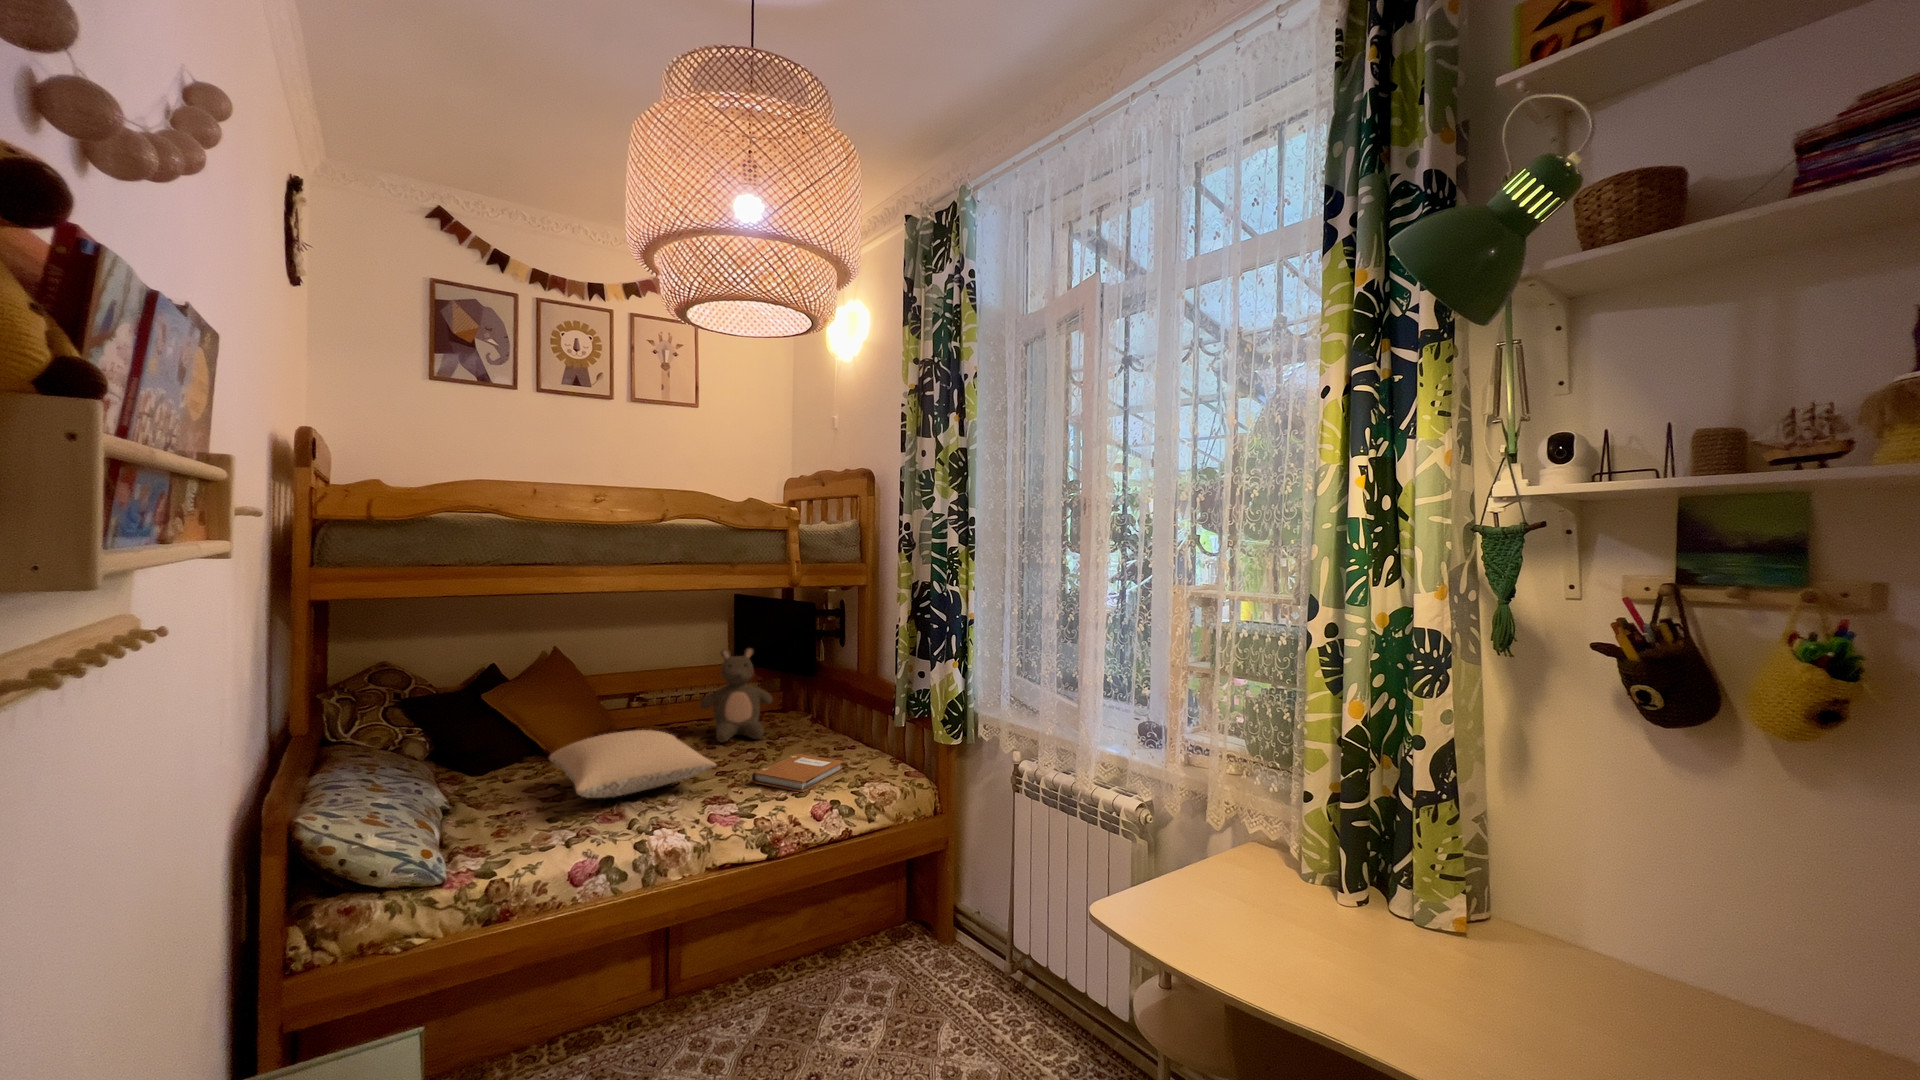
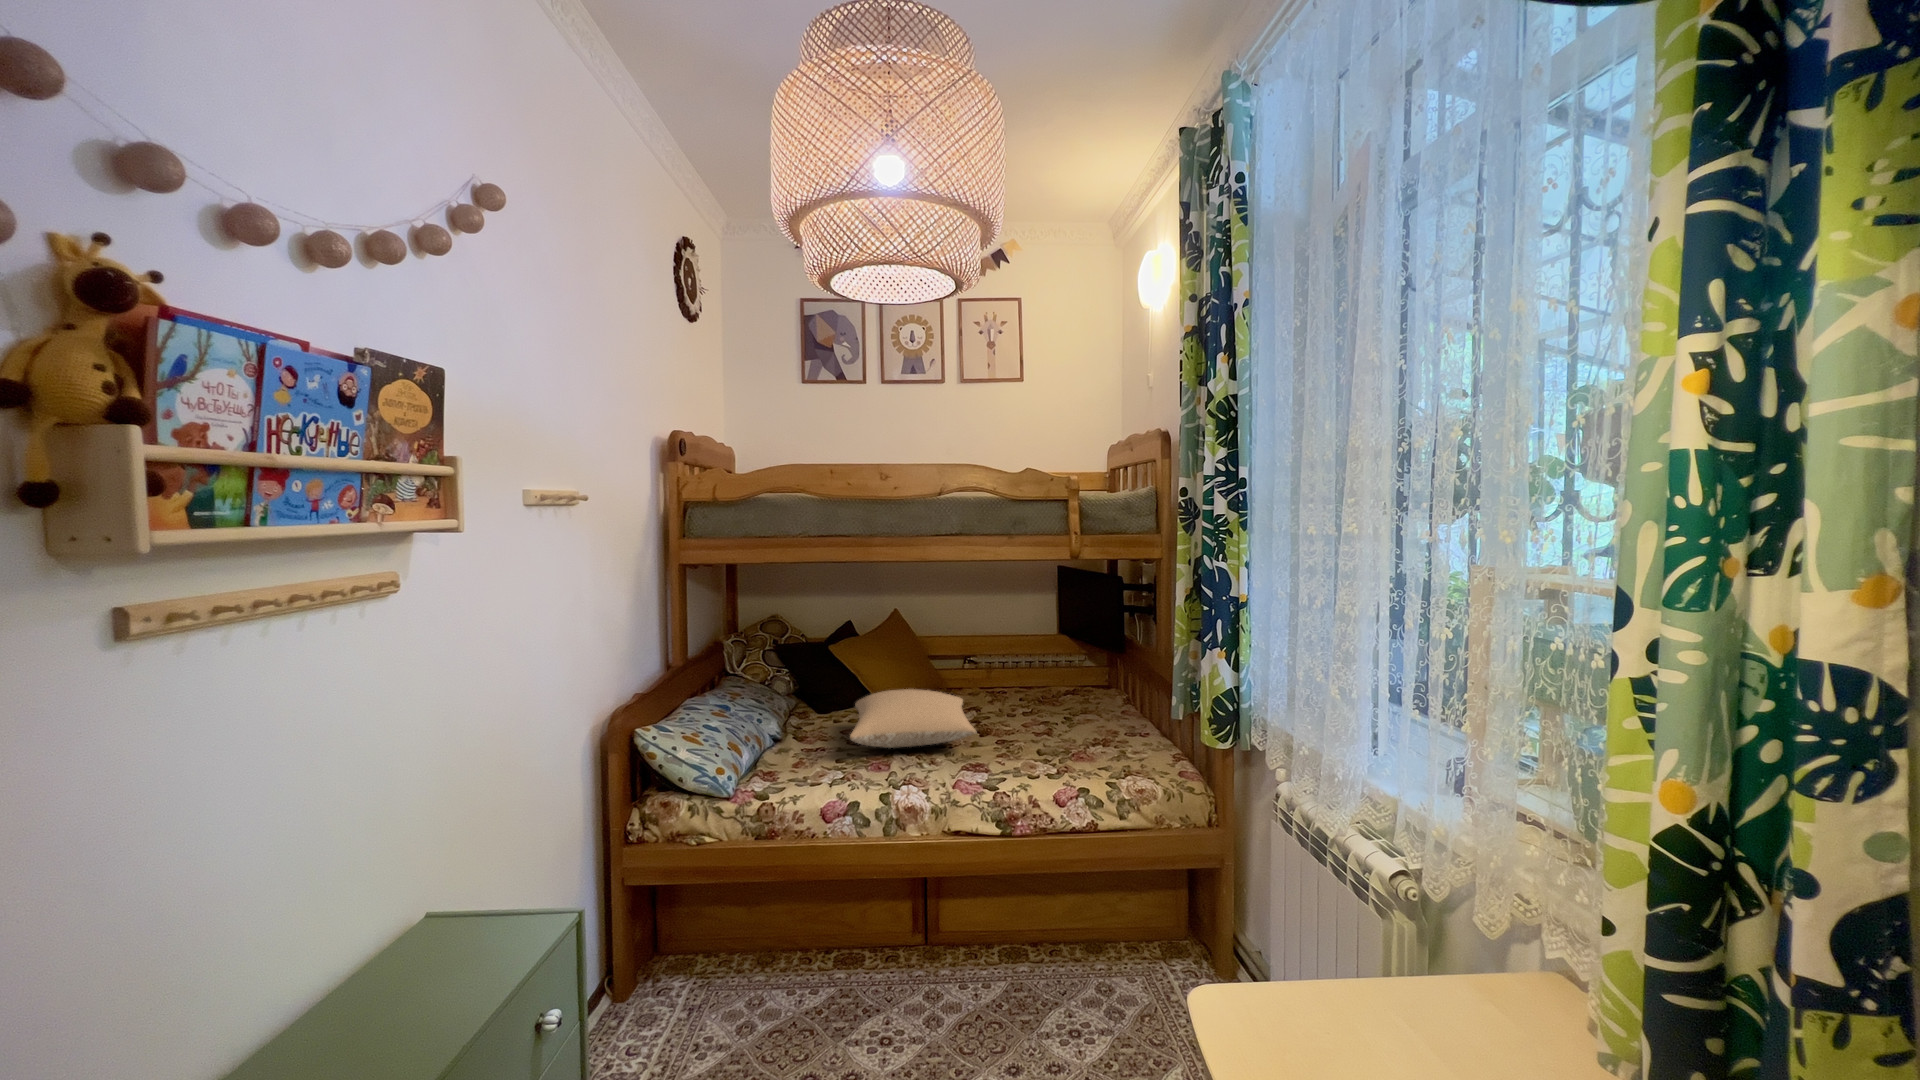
stuffed bear: present [700,648,773,742] -> none [1001,619,1072,713]
notebook: present [752,754,843,792] -> none [1012,733,1109,774]

